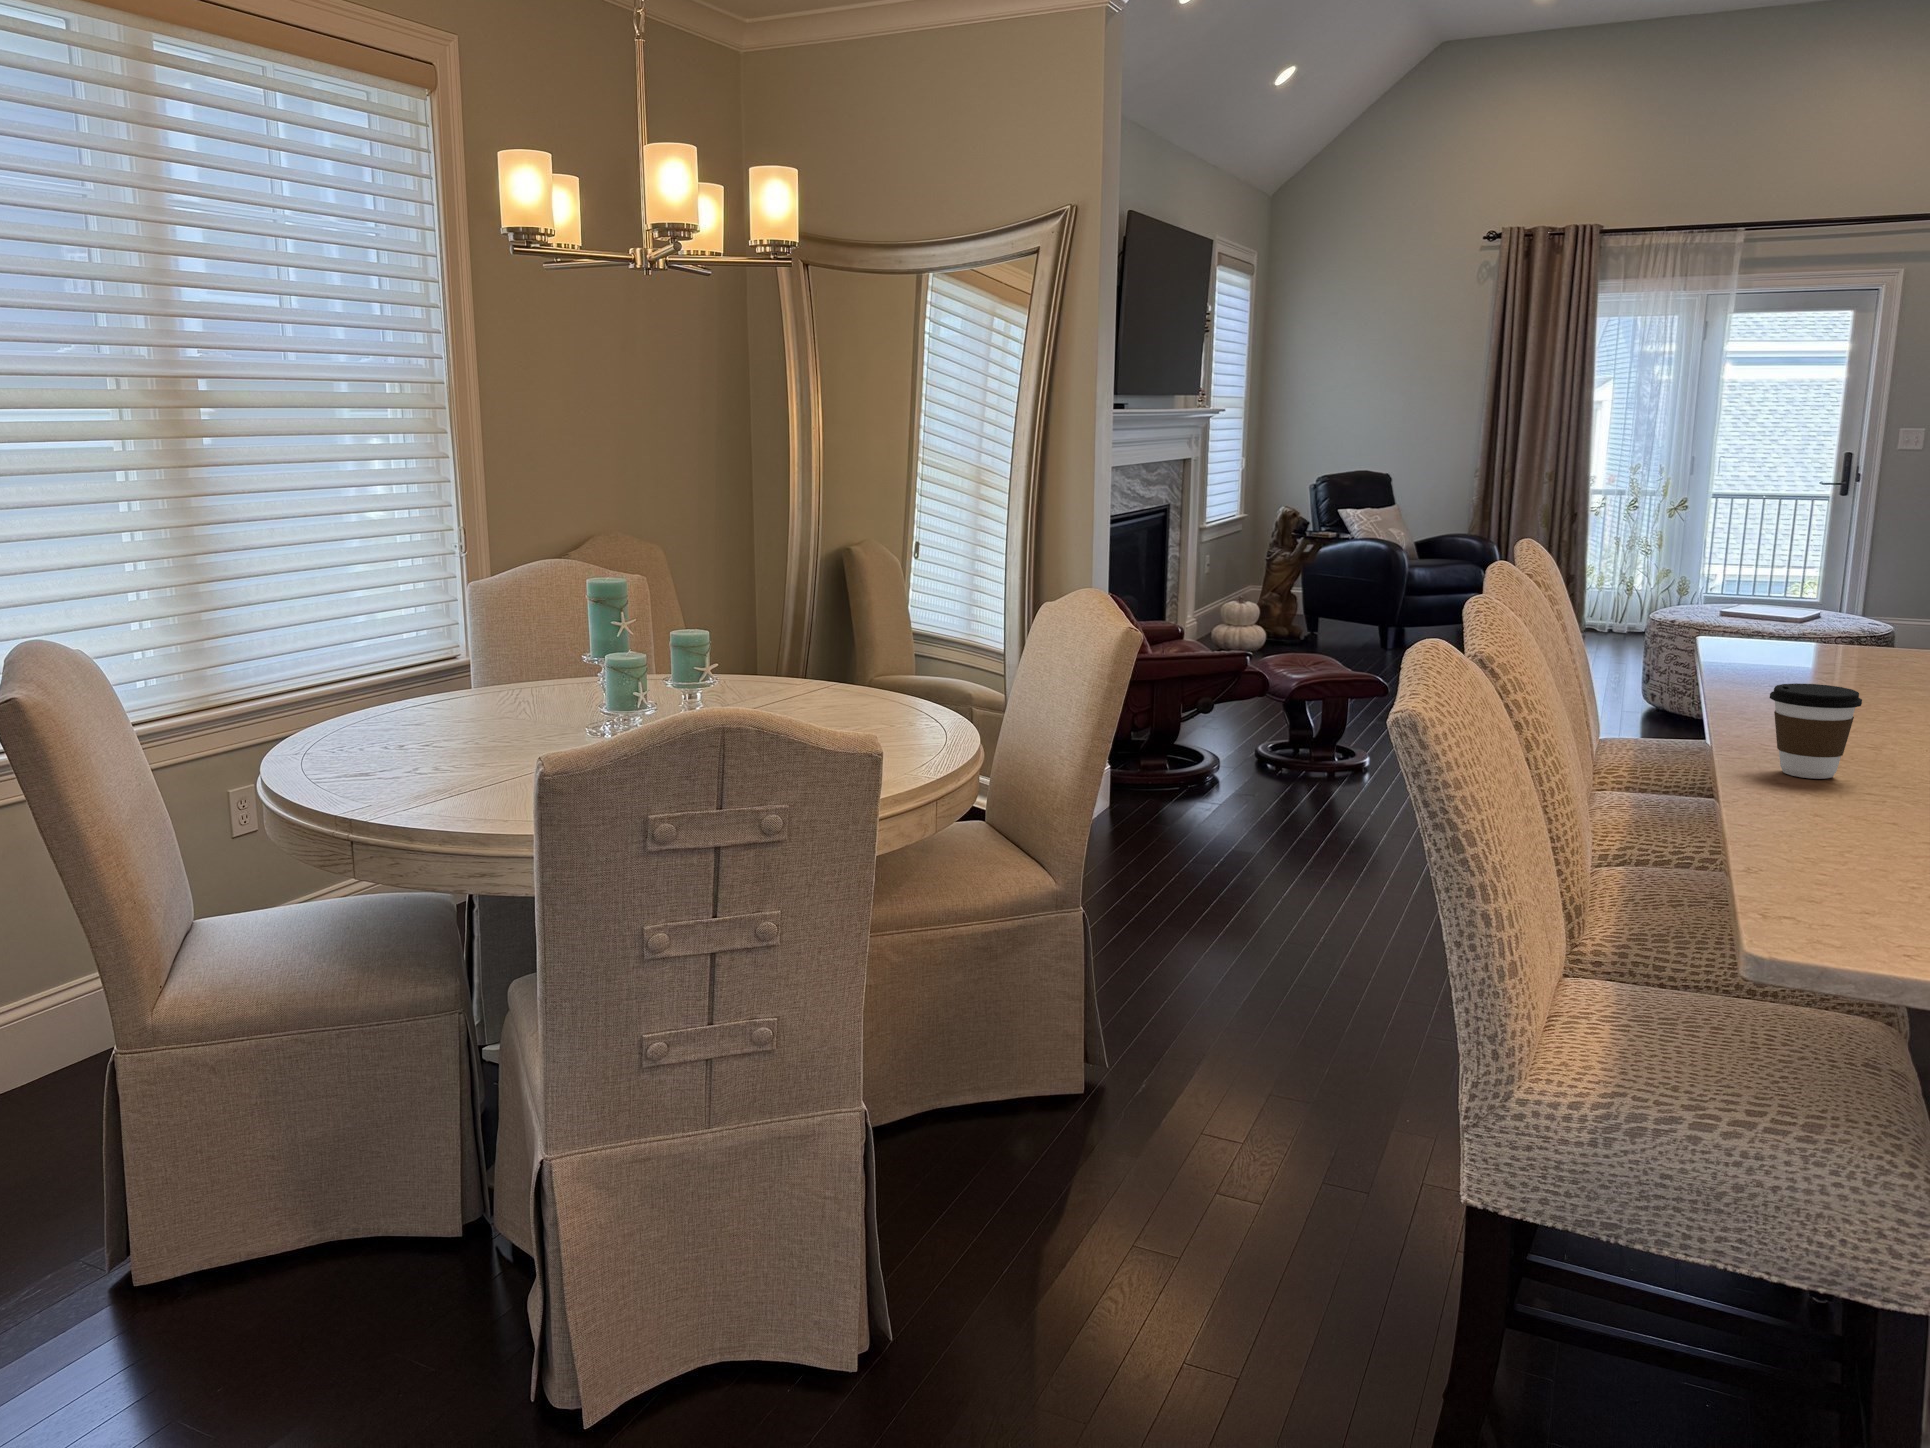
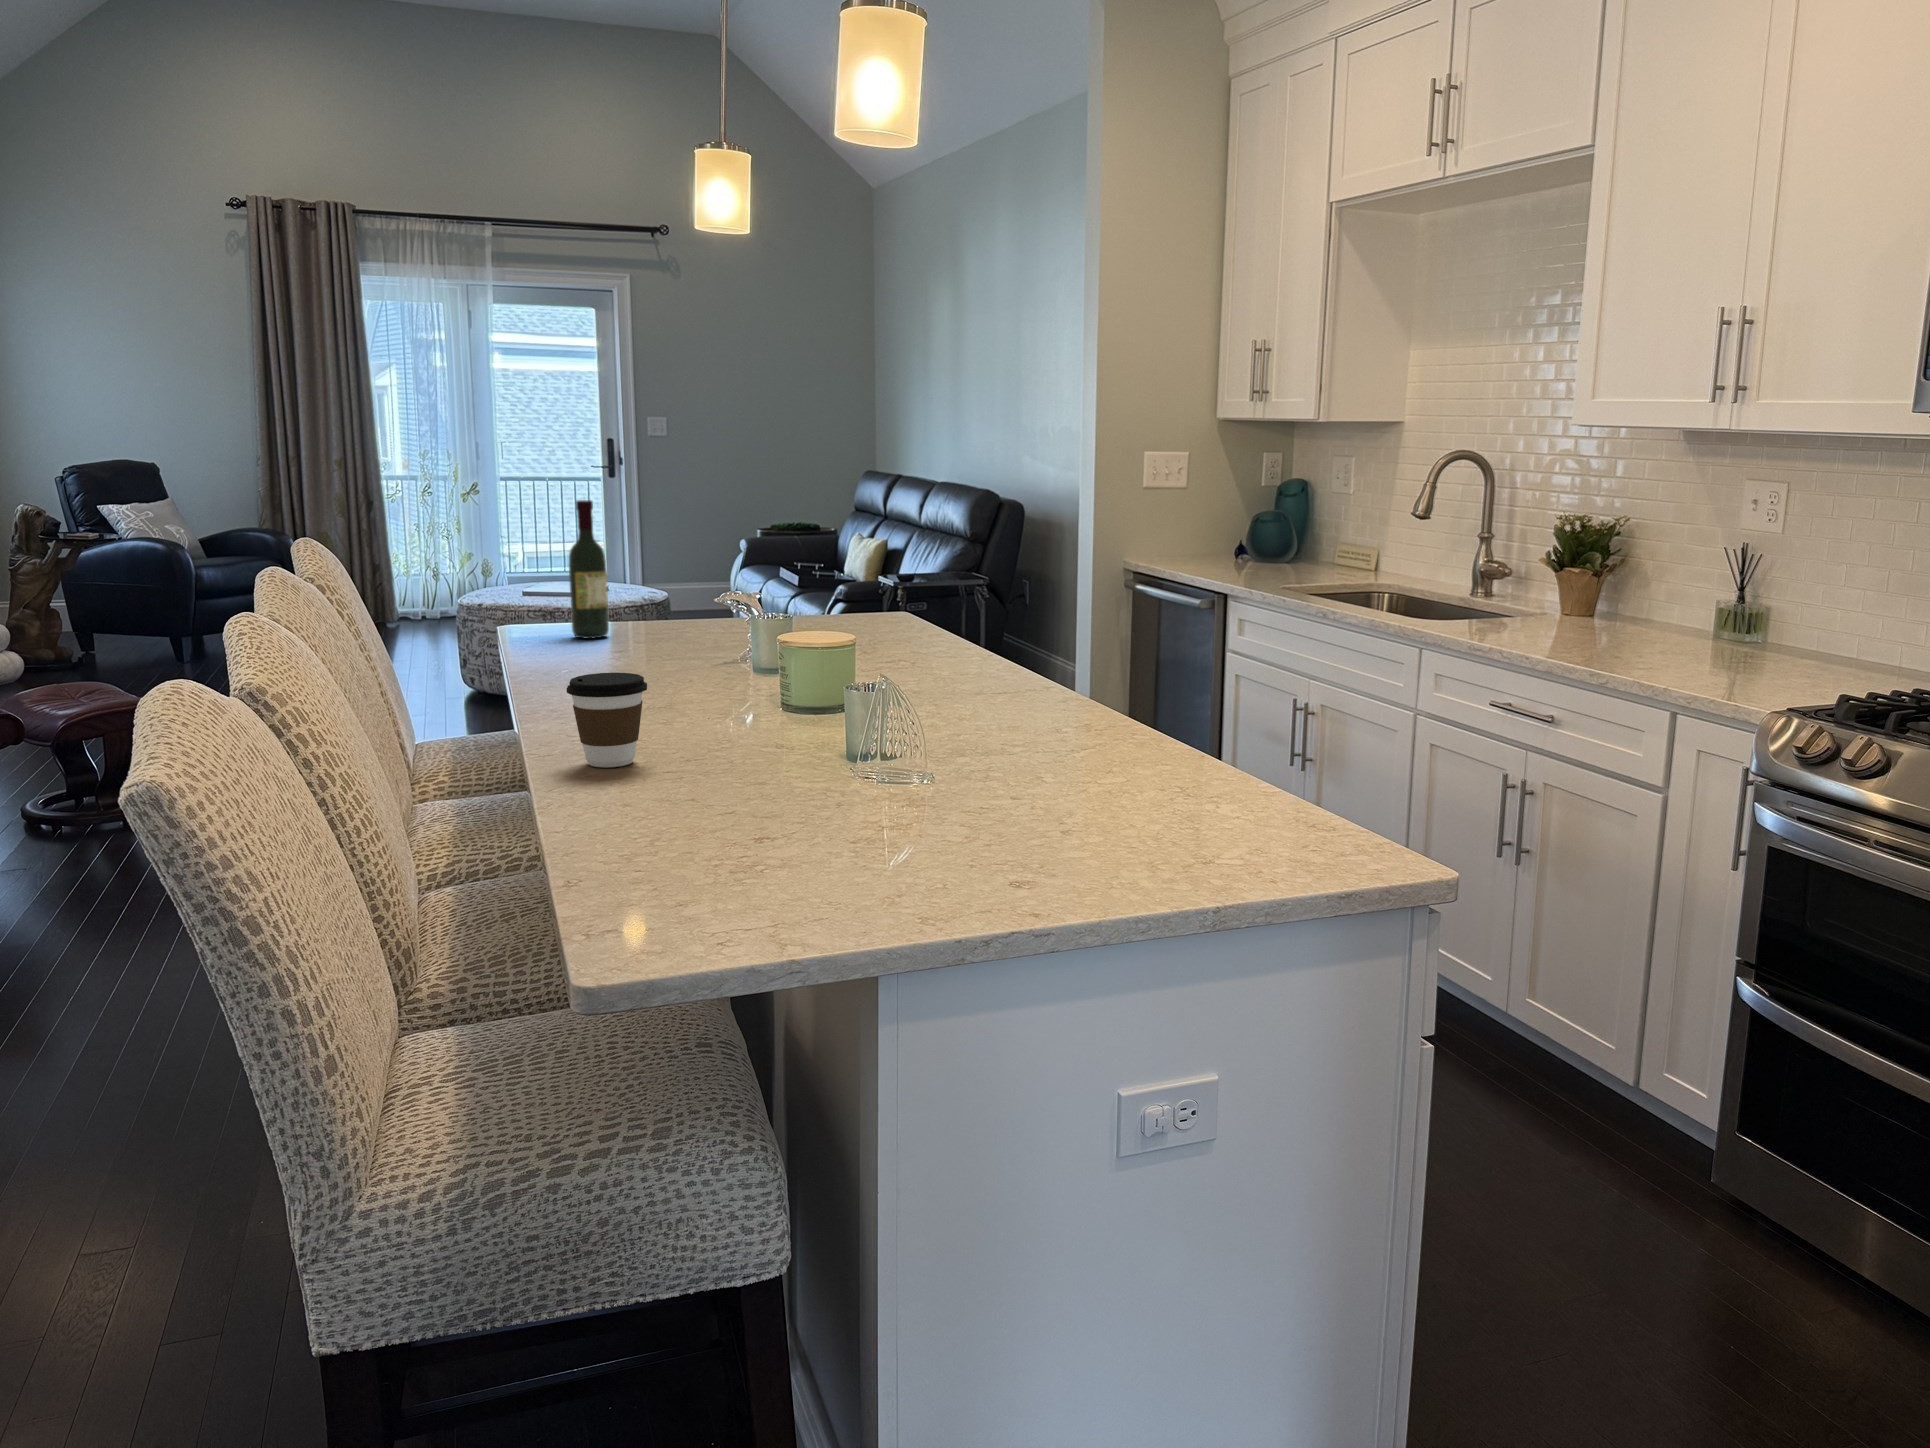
wine bottle: none [1778,514,1828,657] -> present [569,500,609,639]

